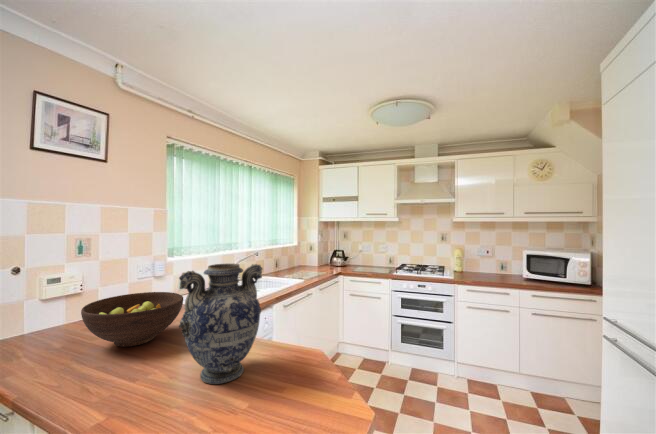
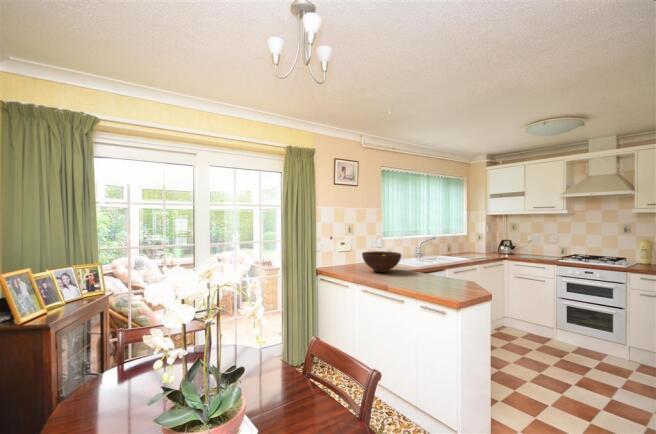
vase: present [179,264,262,384] -> none [409,235,443,283]

